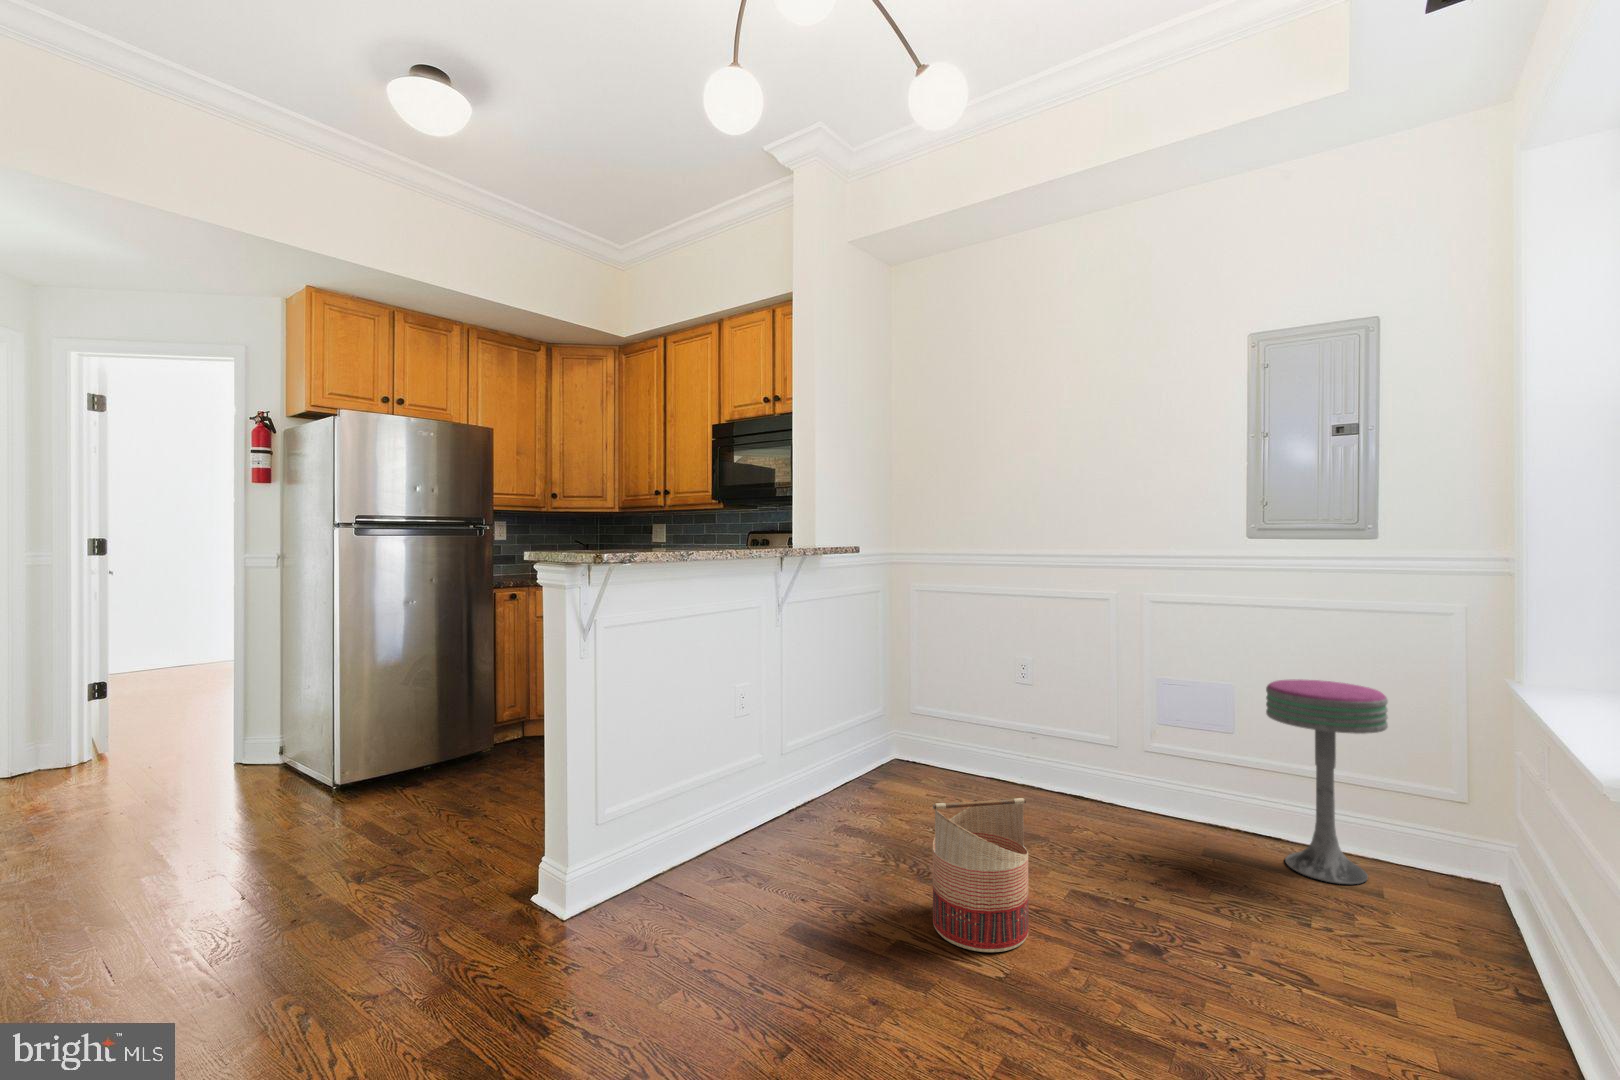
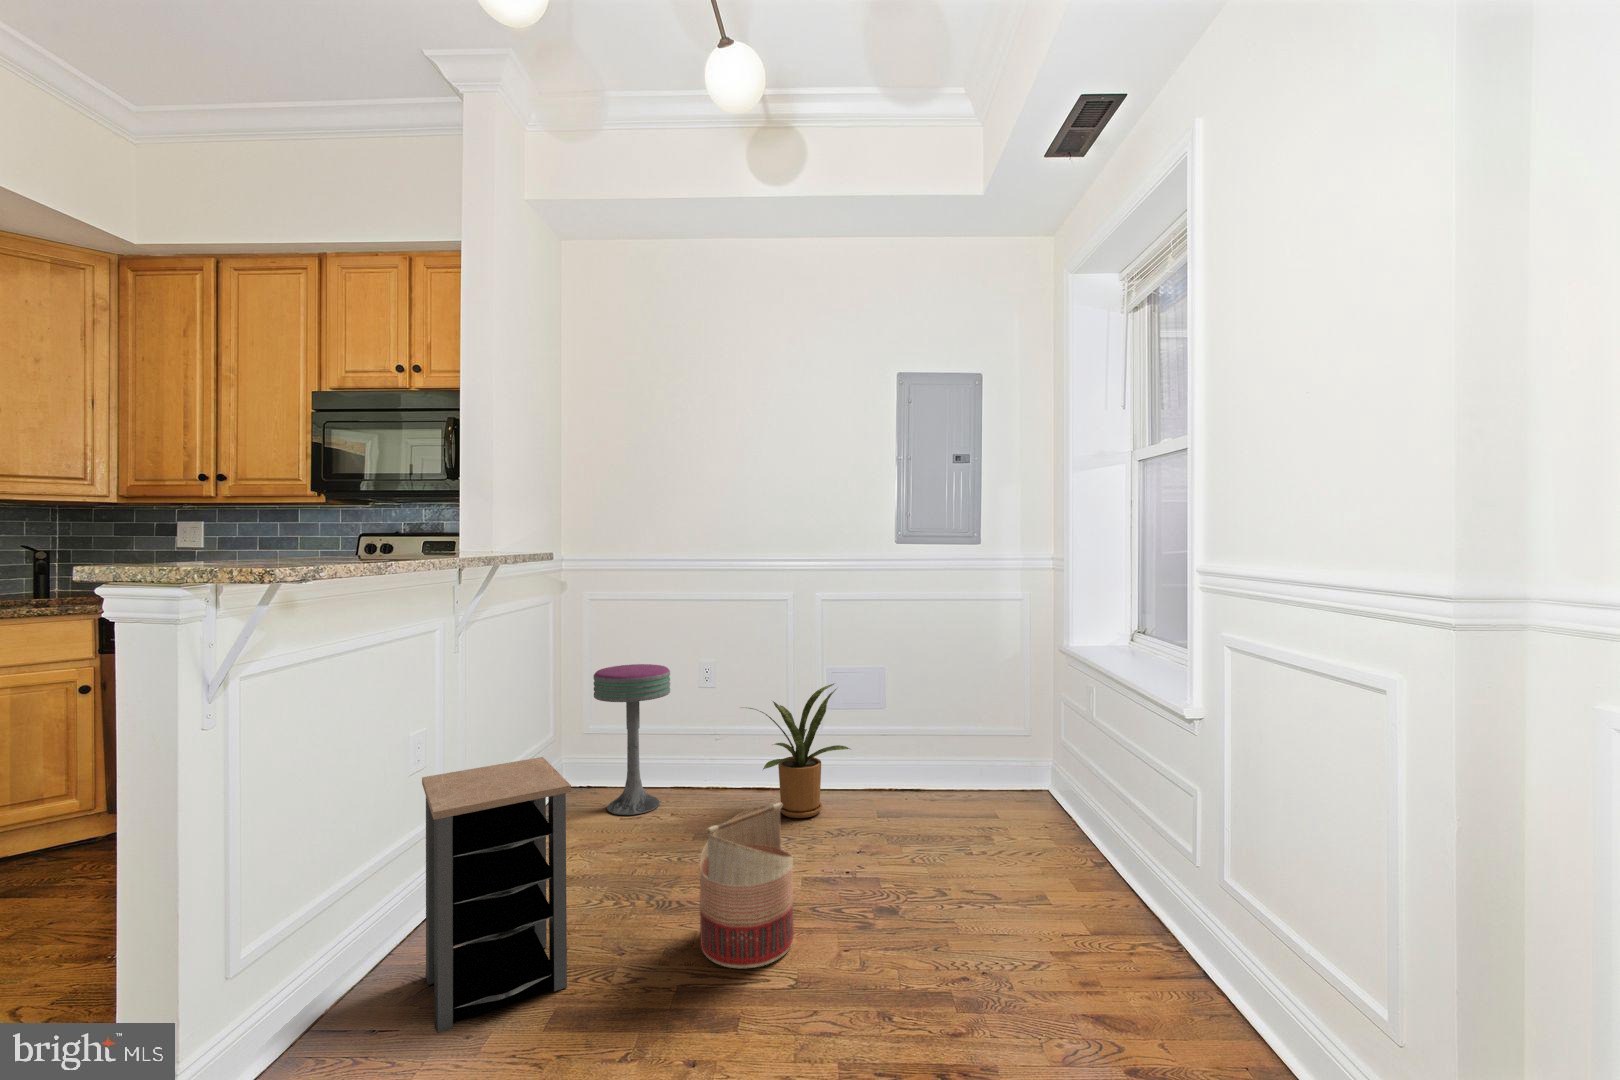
bar stool: present [1266,679,1388,884] -> present [593,664,670,815]
house plant: none [1040,690,1185,835] -> present [742,684,850,818]
side table: none [711,713,818,911] -> present [422,757,571,1033]

